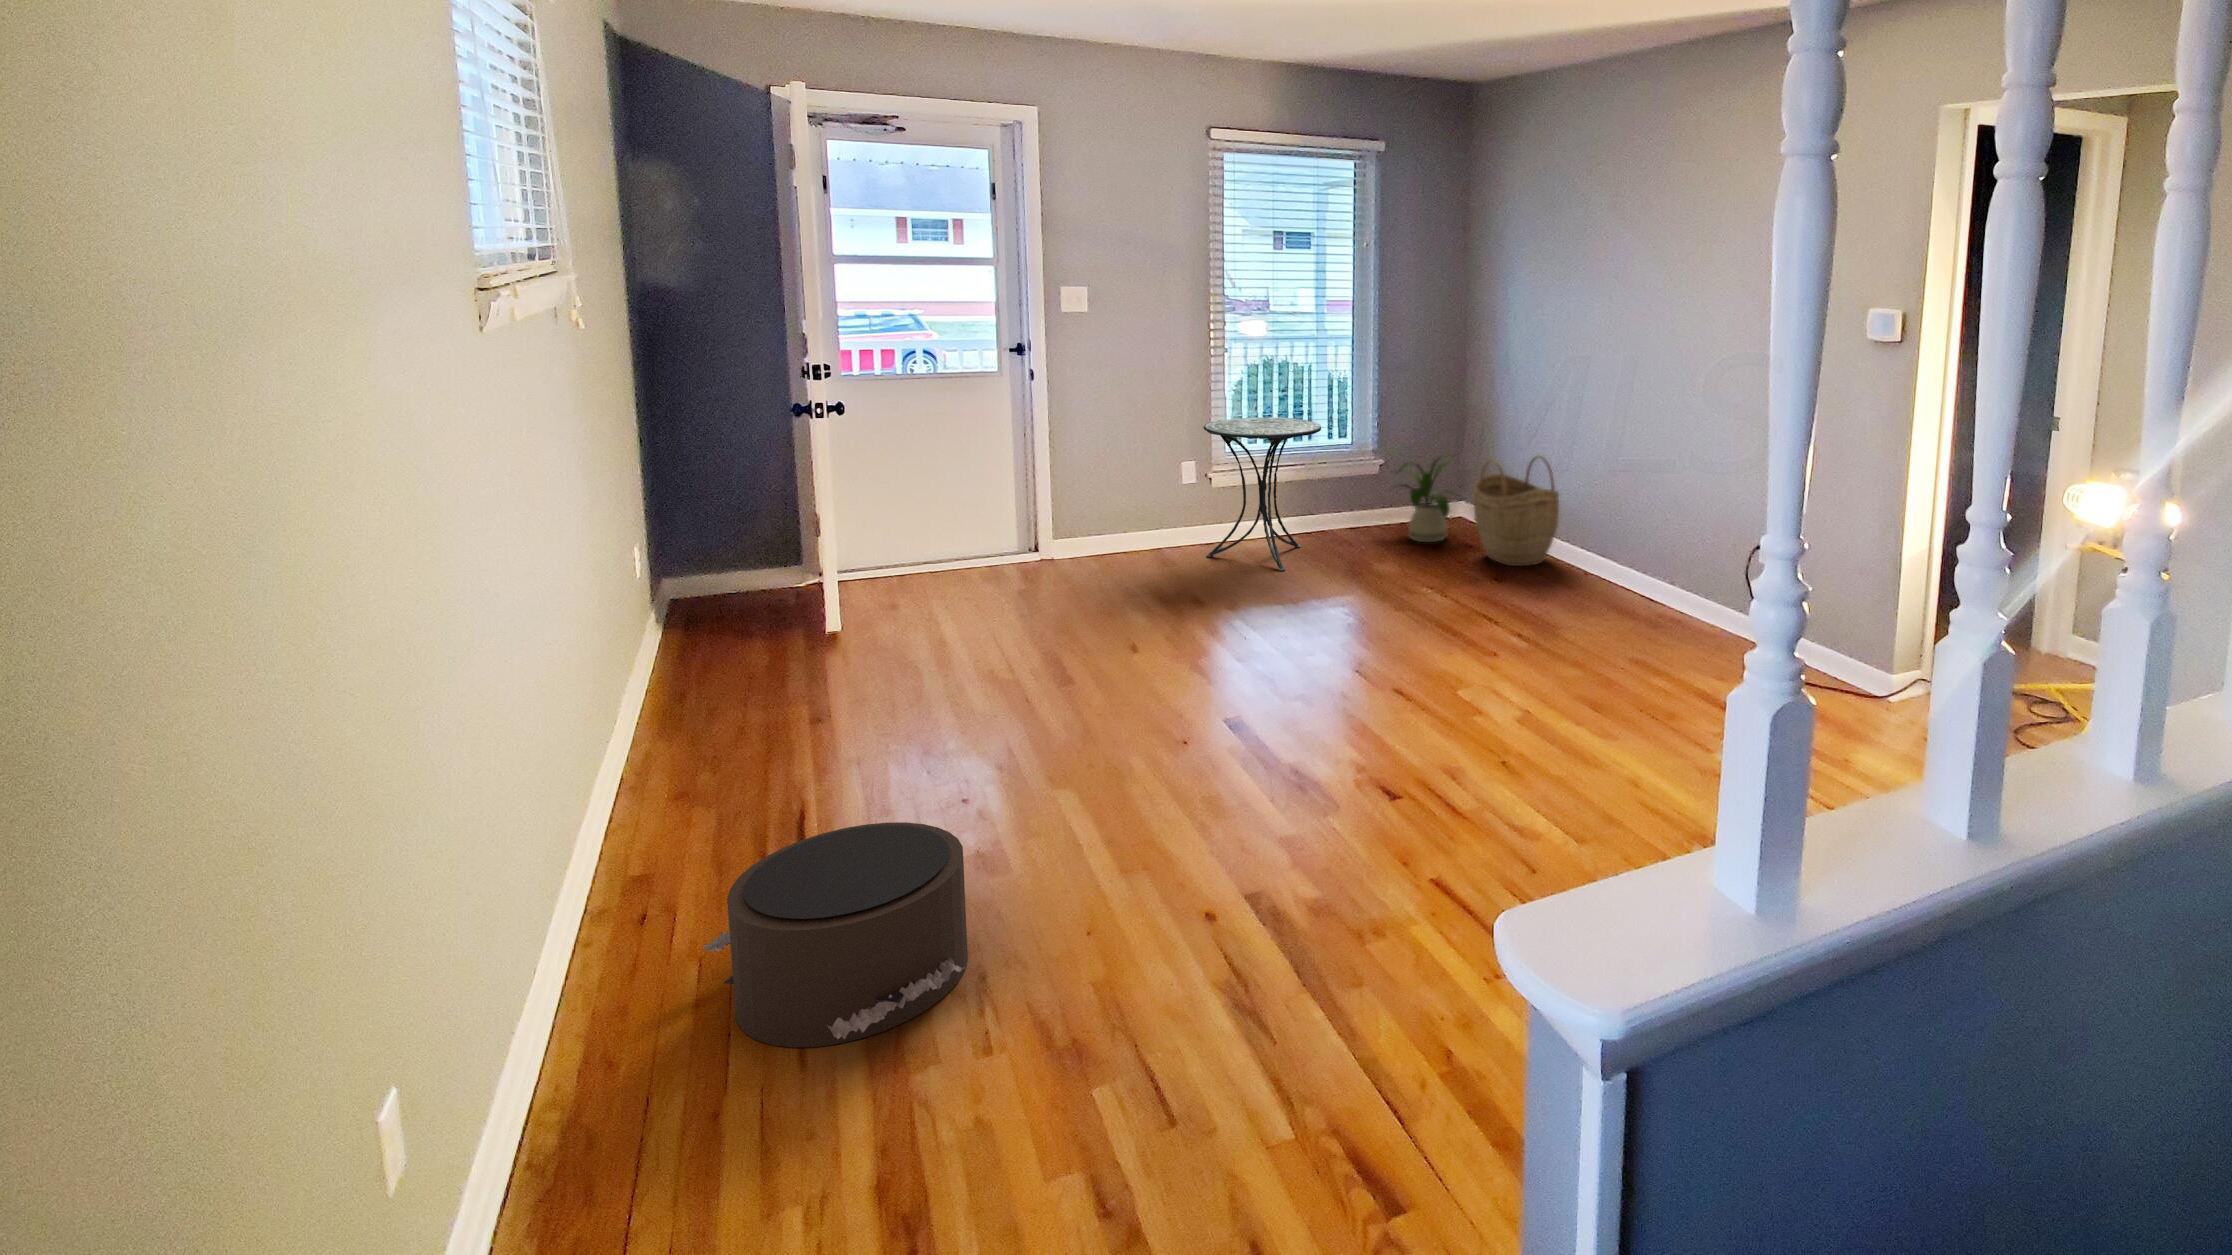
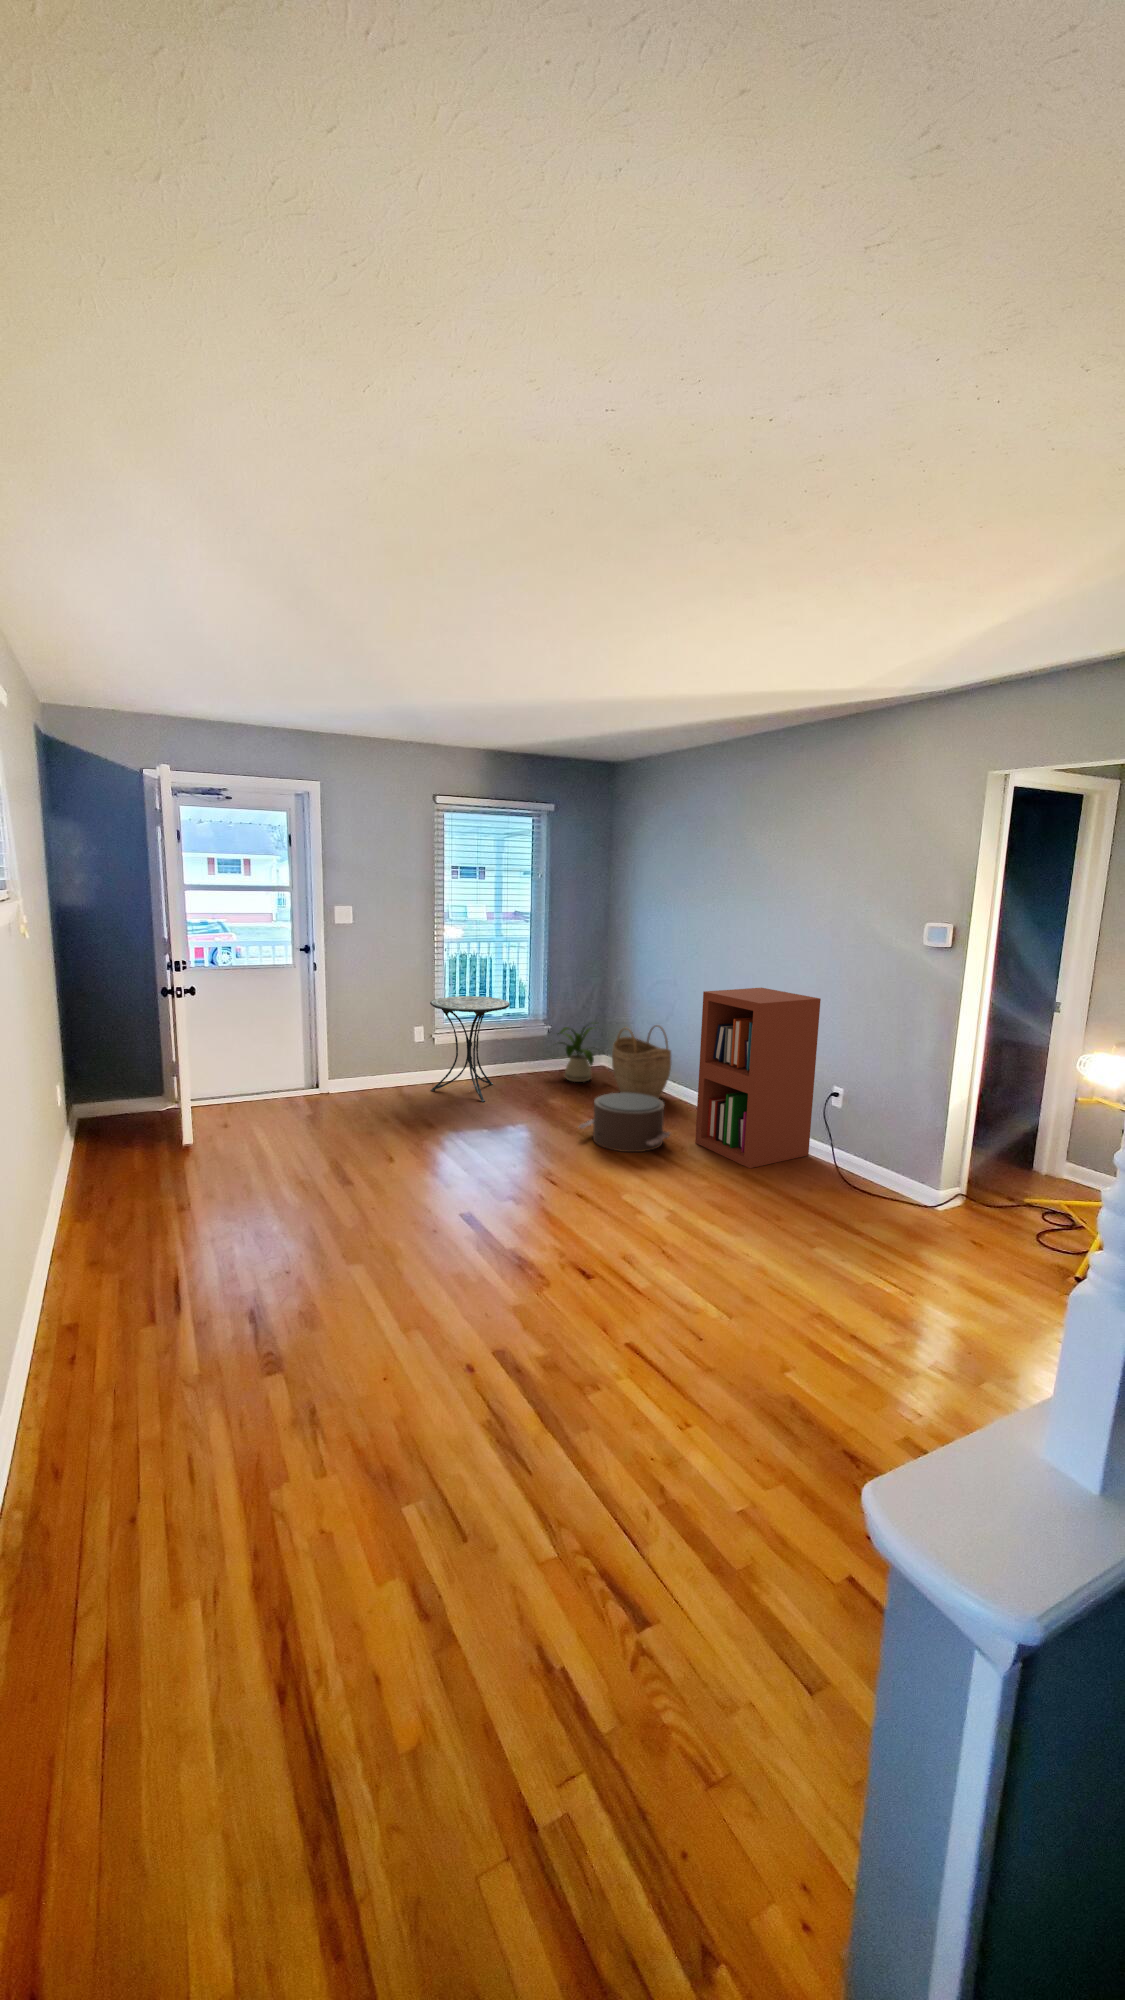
bookshelf: none [1584,395,1755,654] -> present [695,988,821,1168]
pouf: present [703,822,968,1048] -> present [579,1093,670,1152]

